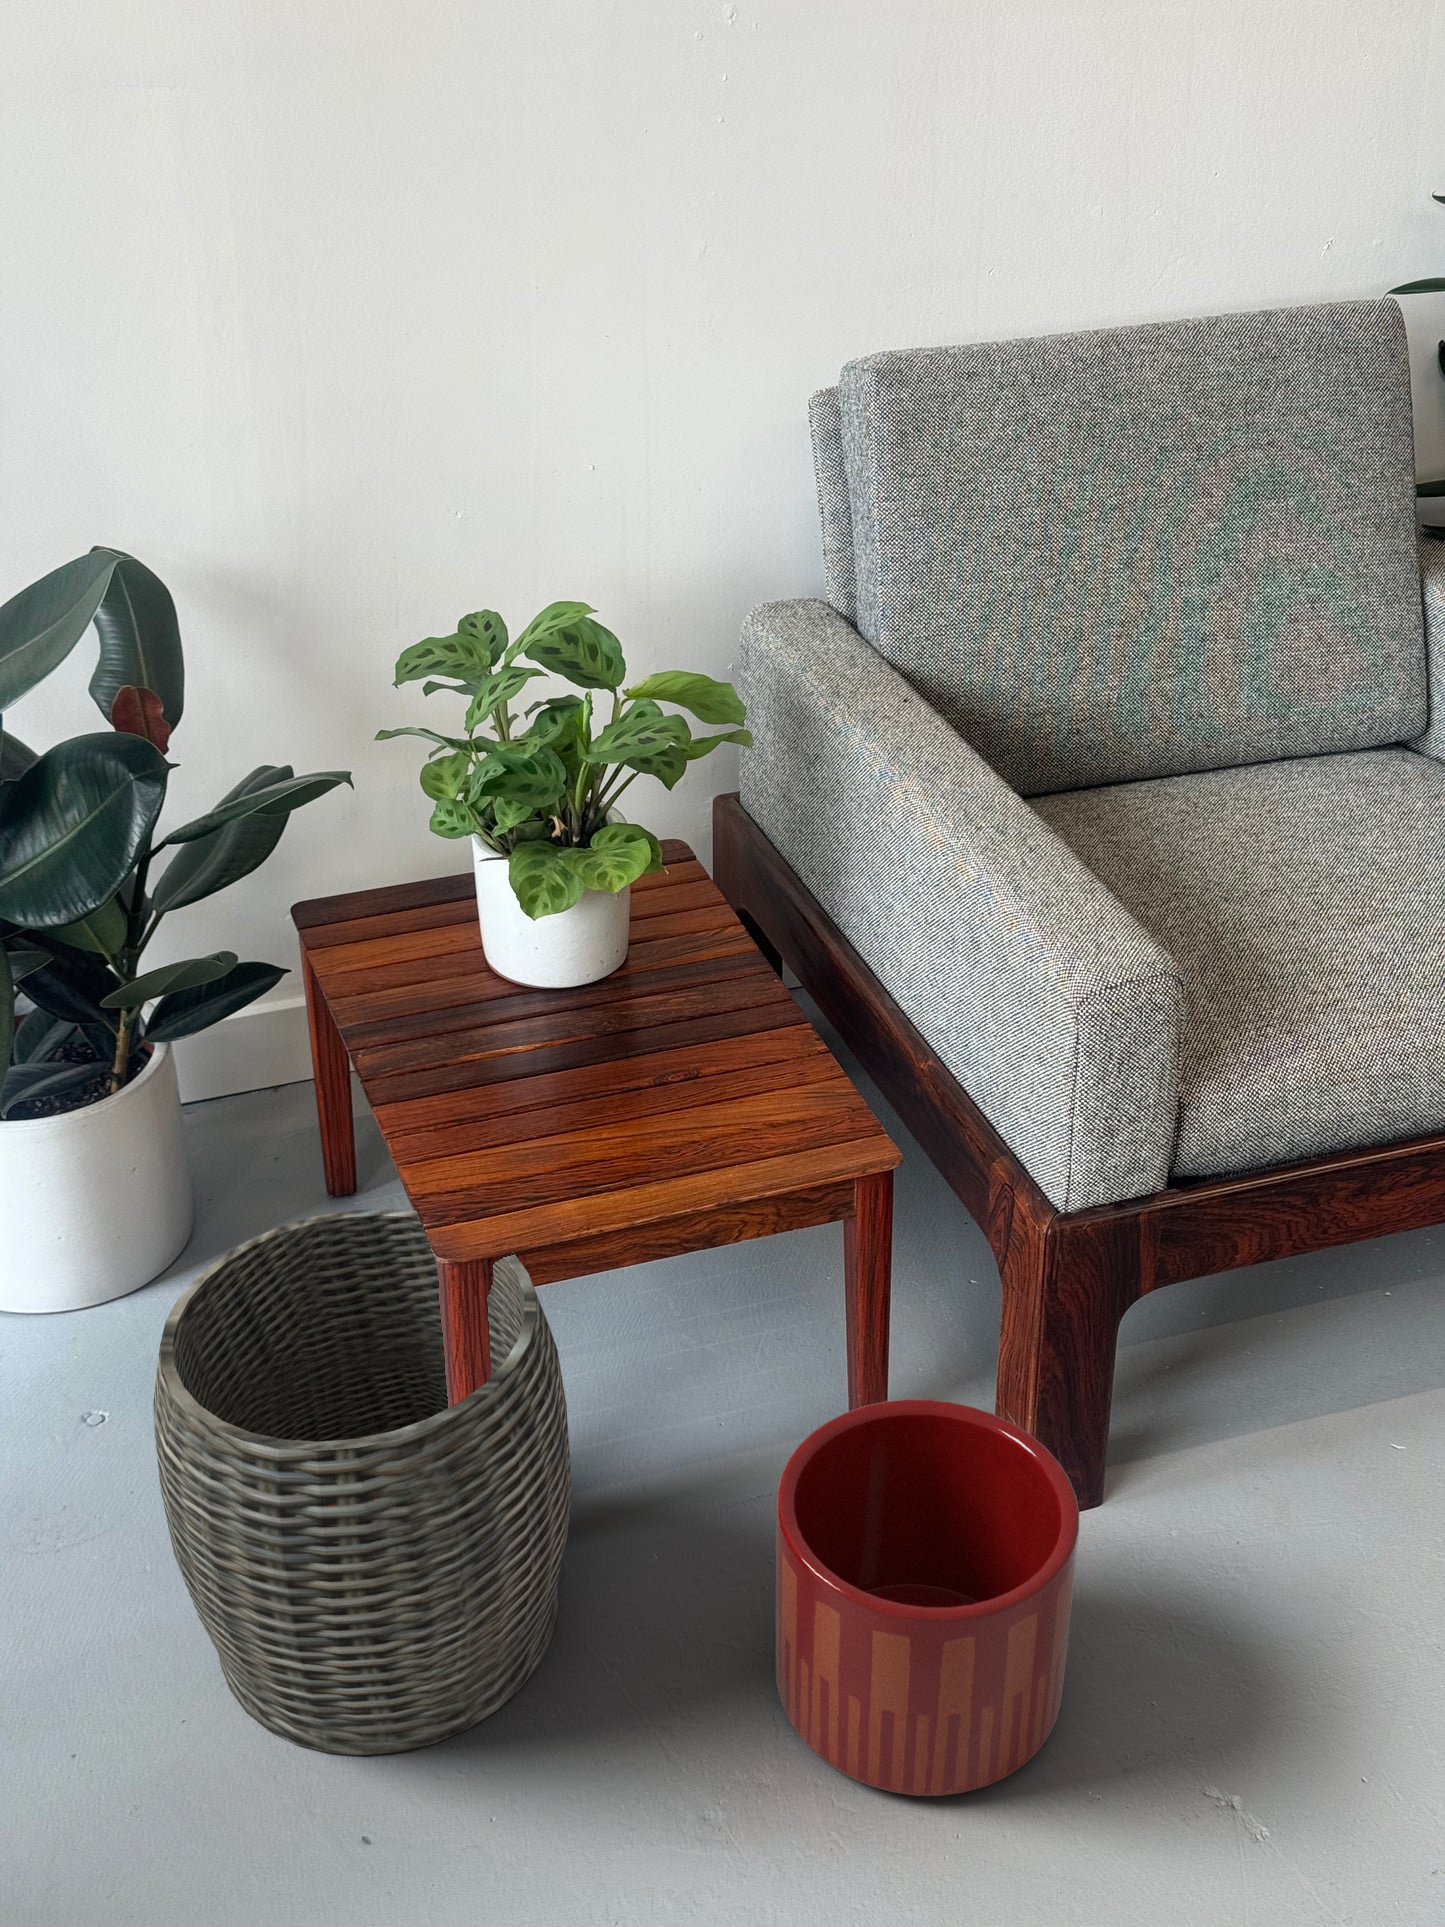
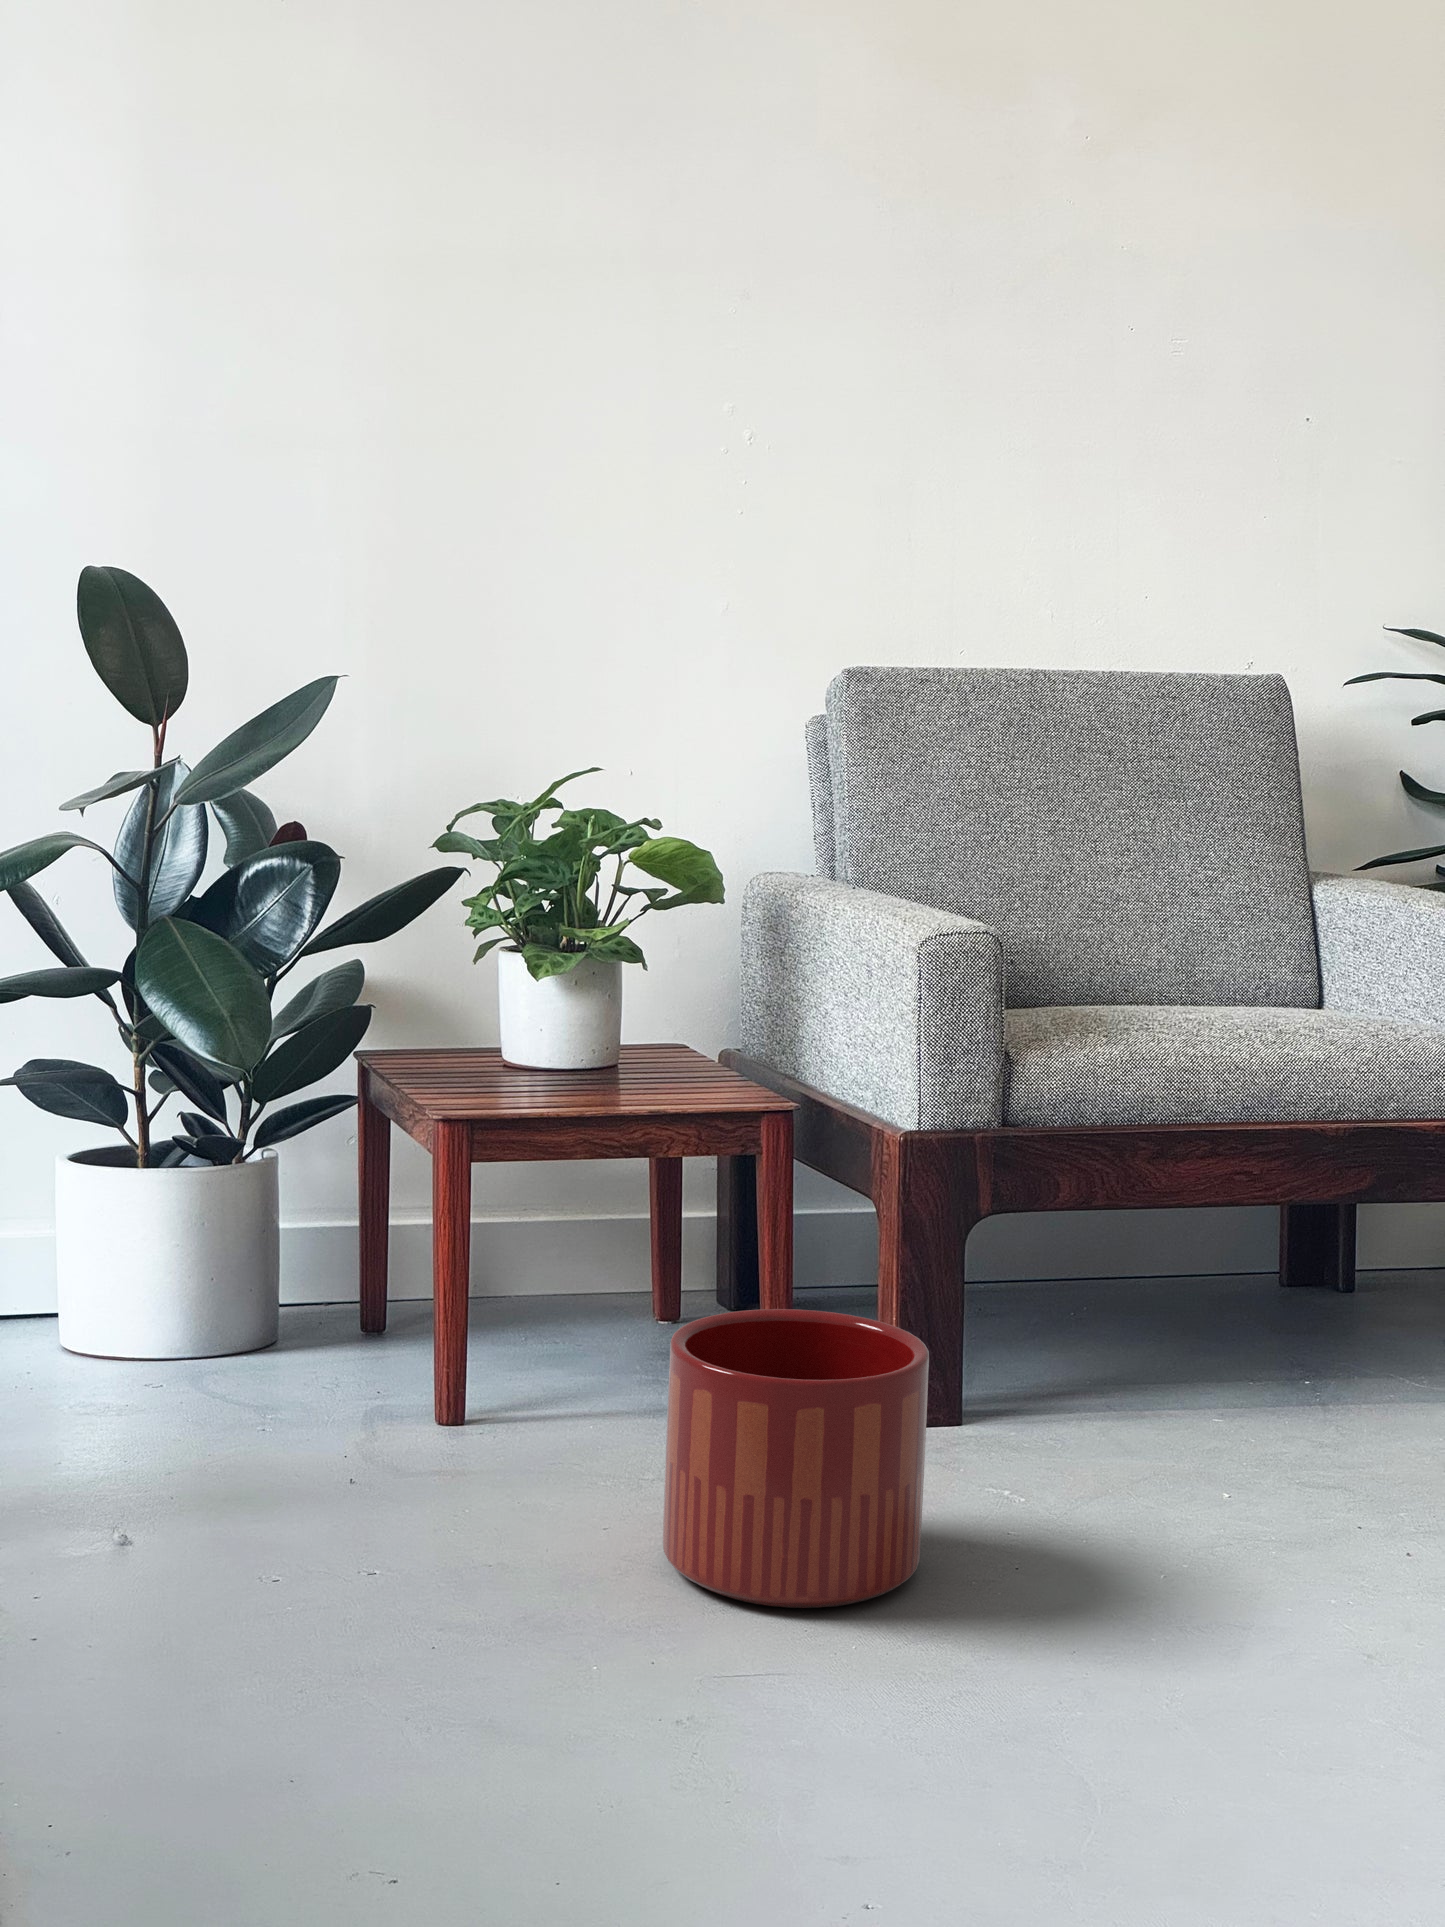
woven basket: present [153,1209,572,1755] -> none [156,1142,504,1559]

